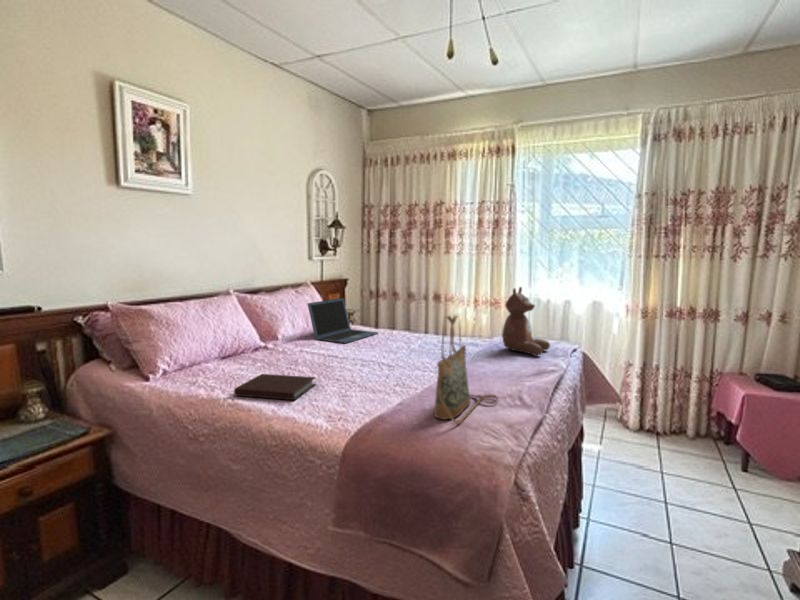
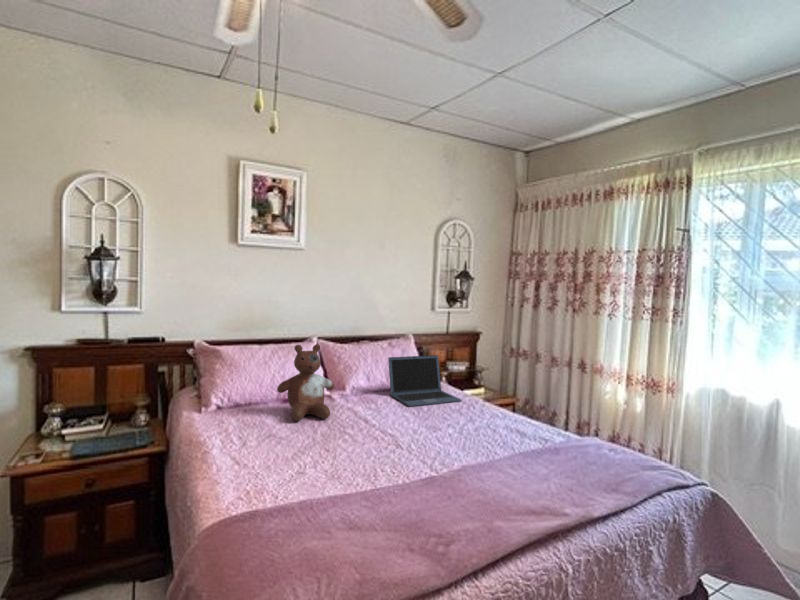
stuffed bear: present [502,287,550,355] -> present [277,344,334,421]
handbag: present [434,316,498,424] -> none [315,407,441,547]
notebook: present [234,374,316,400] -> none [229,425,305,461]

